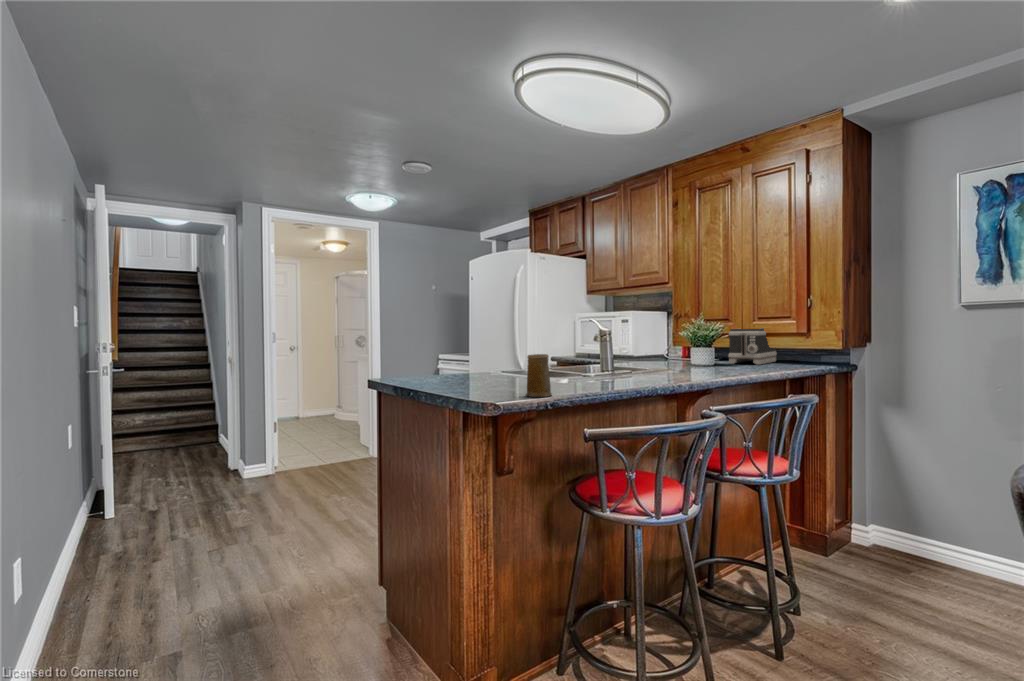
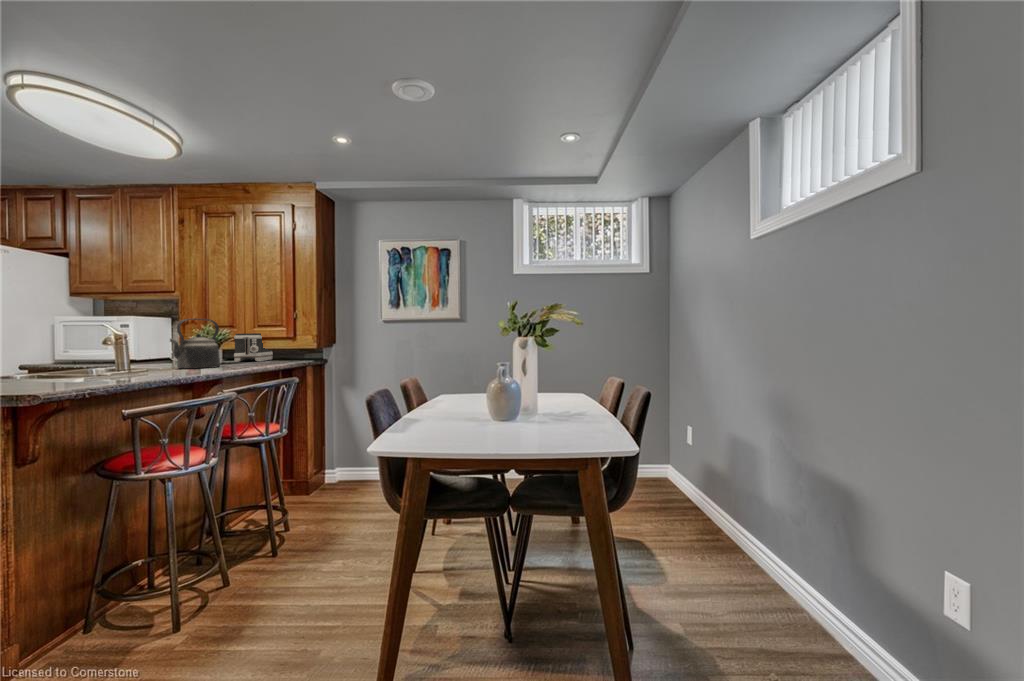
kettle: none [657,314,710,374] -> present [170,319,220,369]
mug: present [526,354,552,397] -> none [29,348,65,389]

